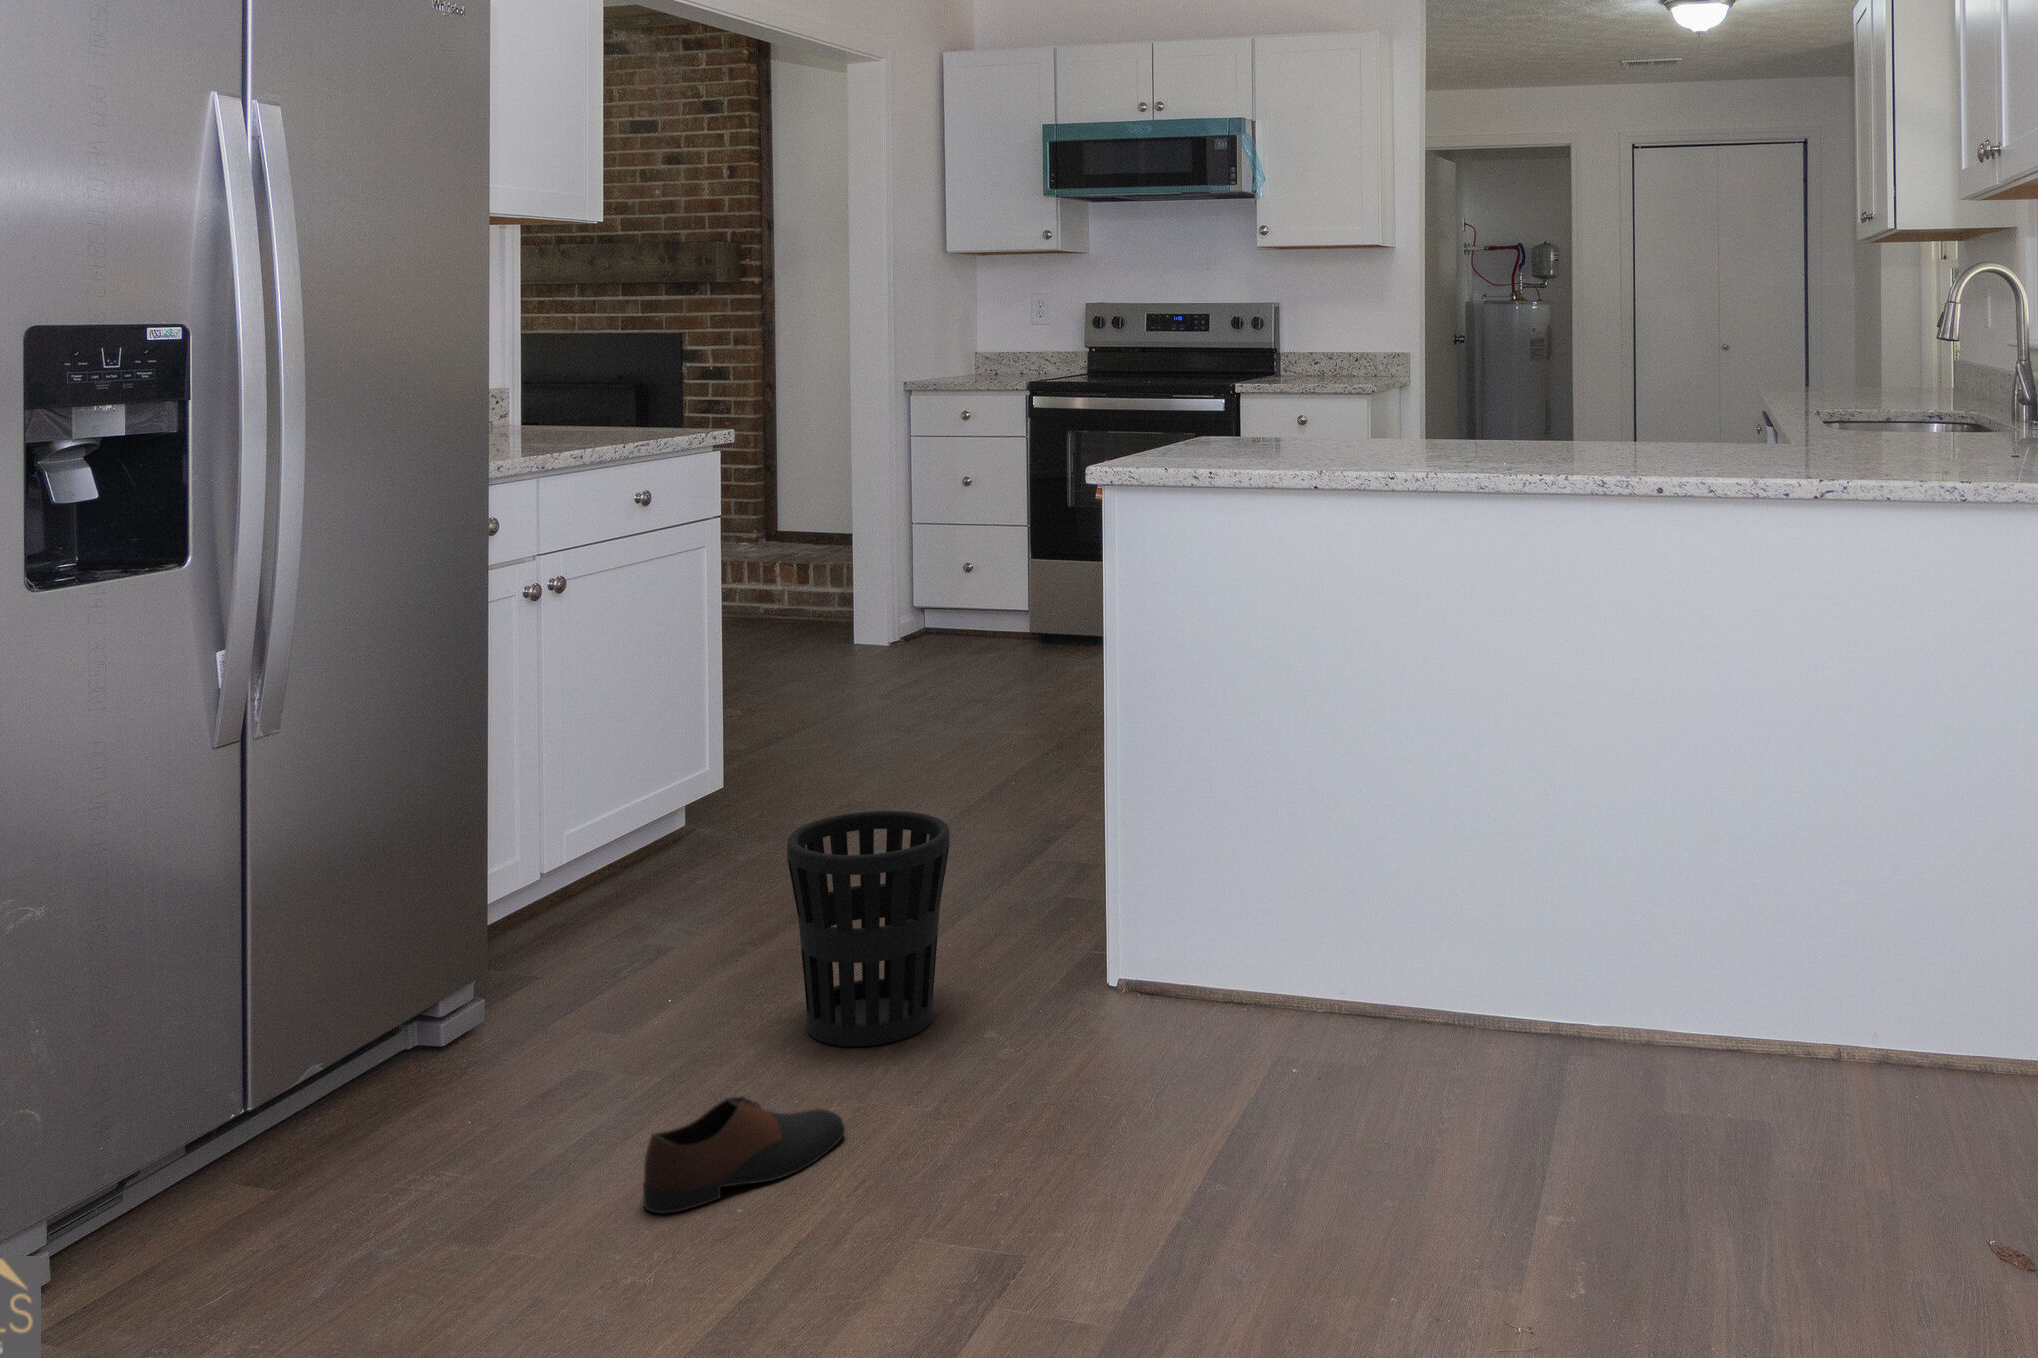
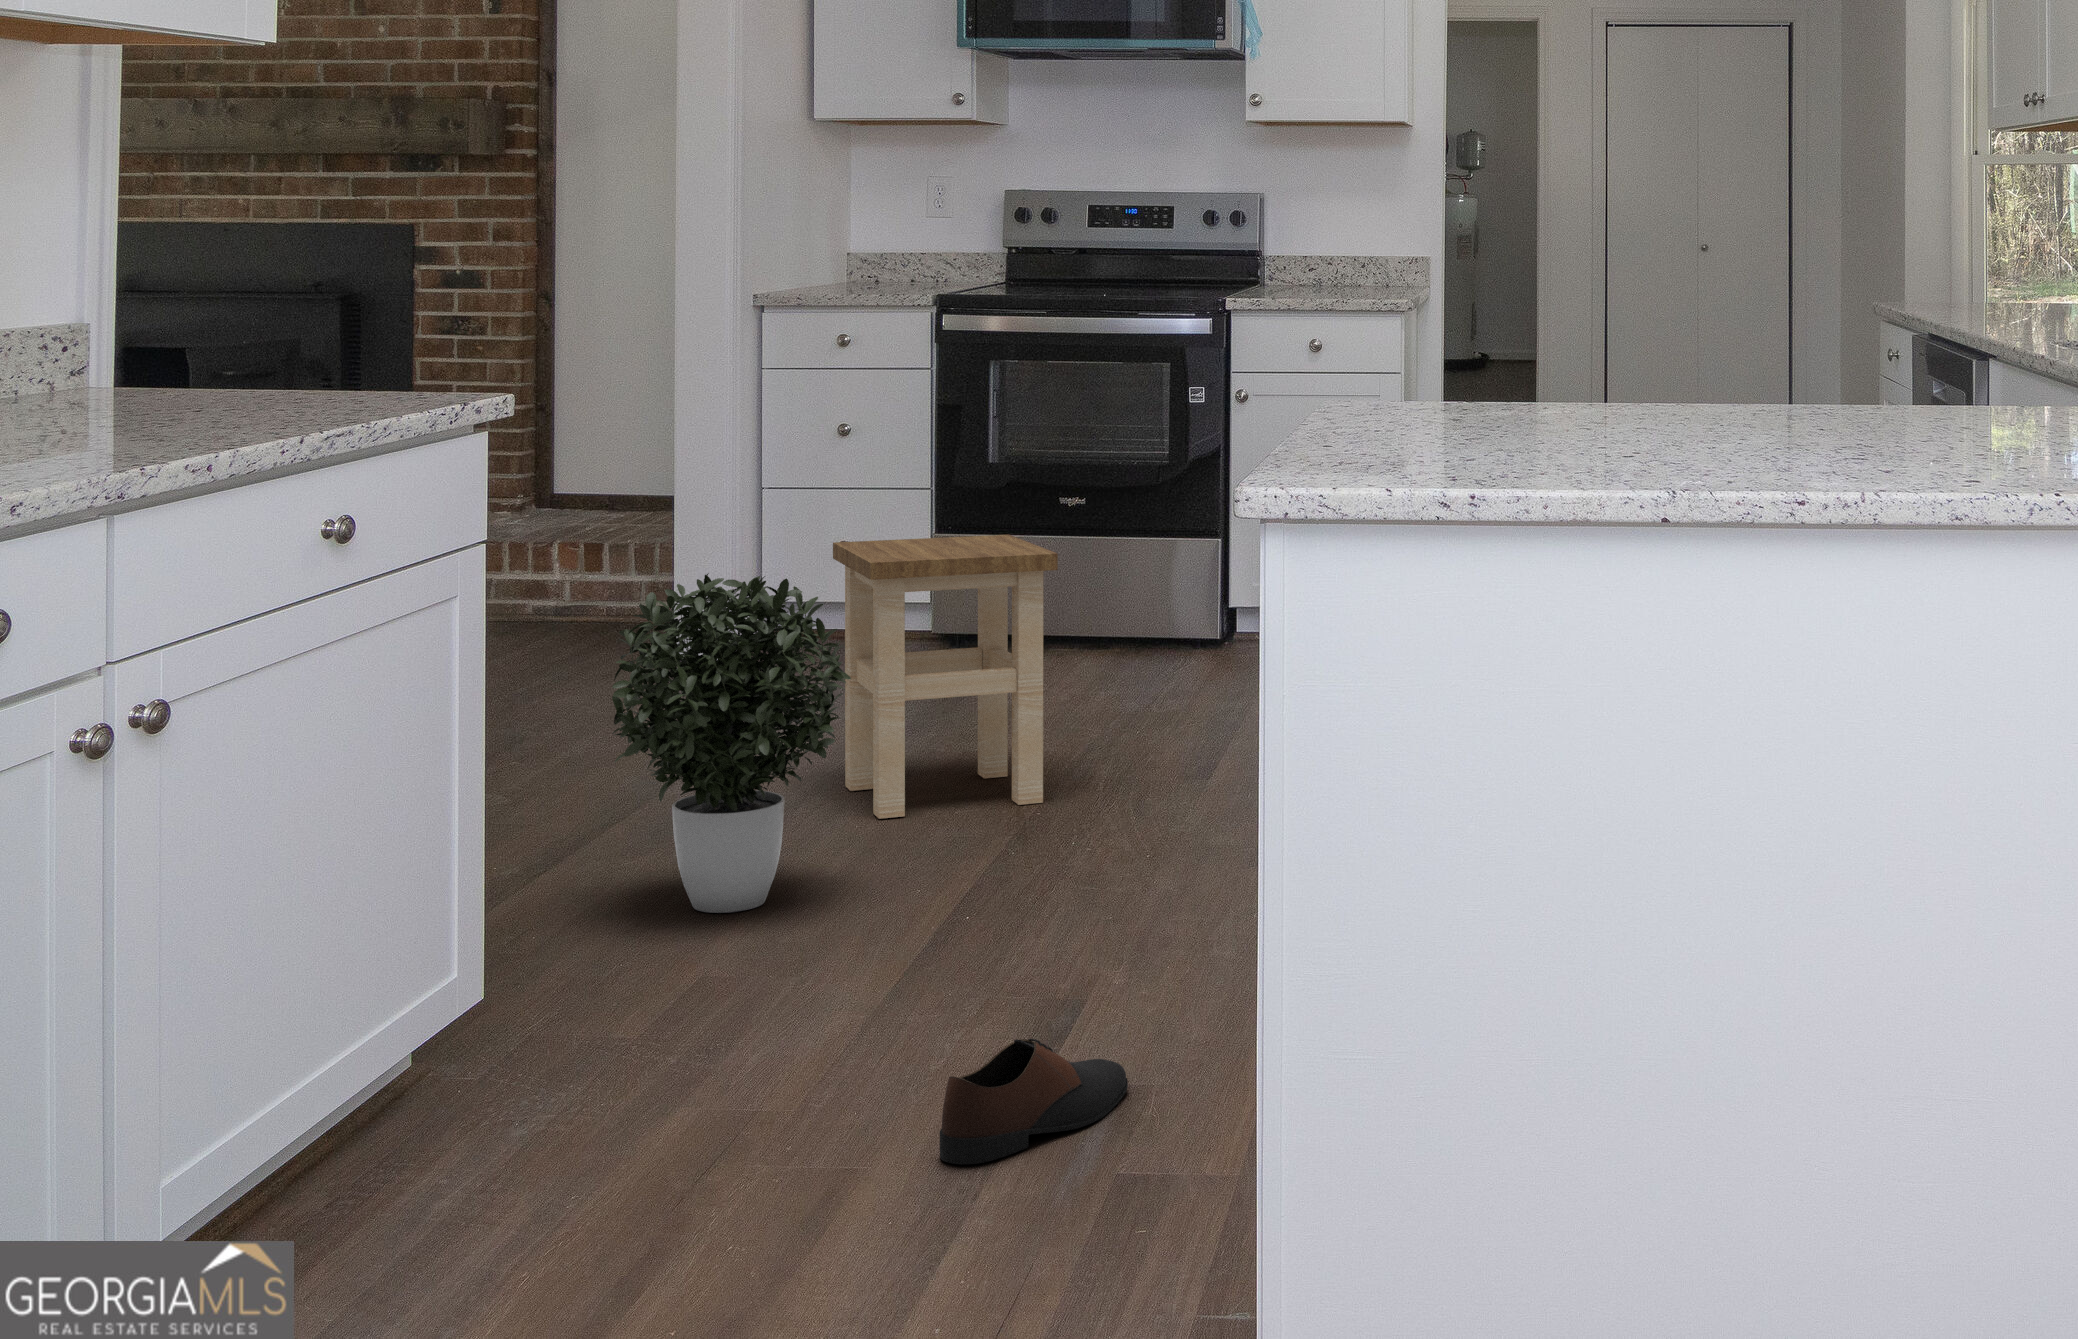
stool: none [846,593,998,824] -> present [833,535,1058,819]
potted plant: none [585,641,784,914] -> present [612,573,851,913]
wastebasket: present [787,811,950,1047] -> none [969,751,1162,1016]

